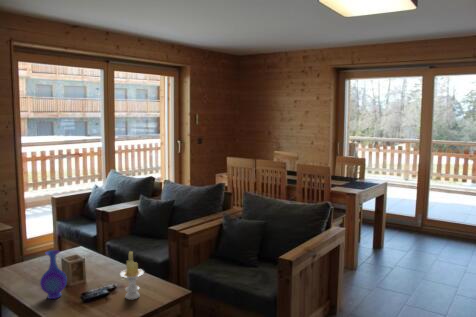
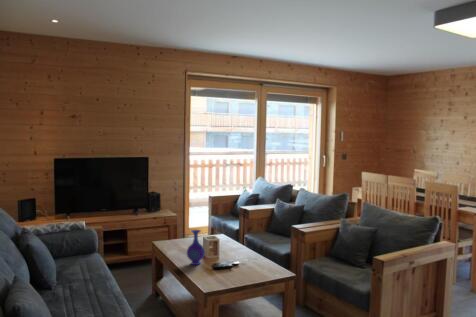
candle: present [120,251,144,299] -> none [240,237,257,274]

